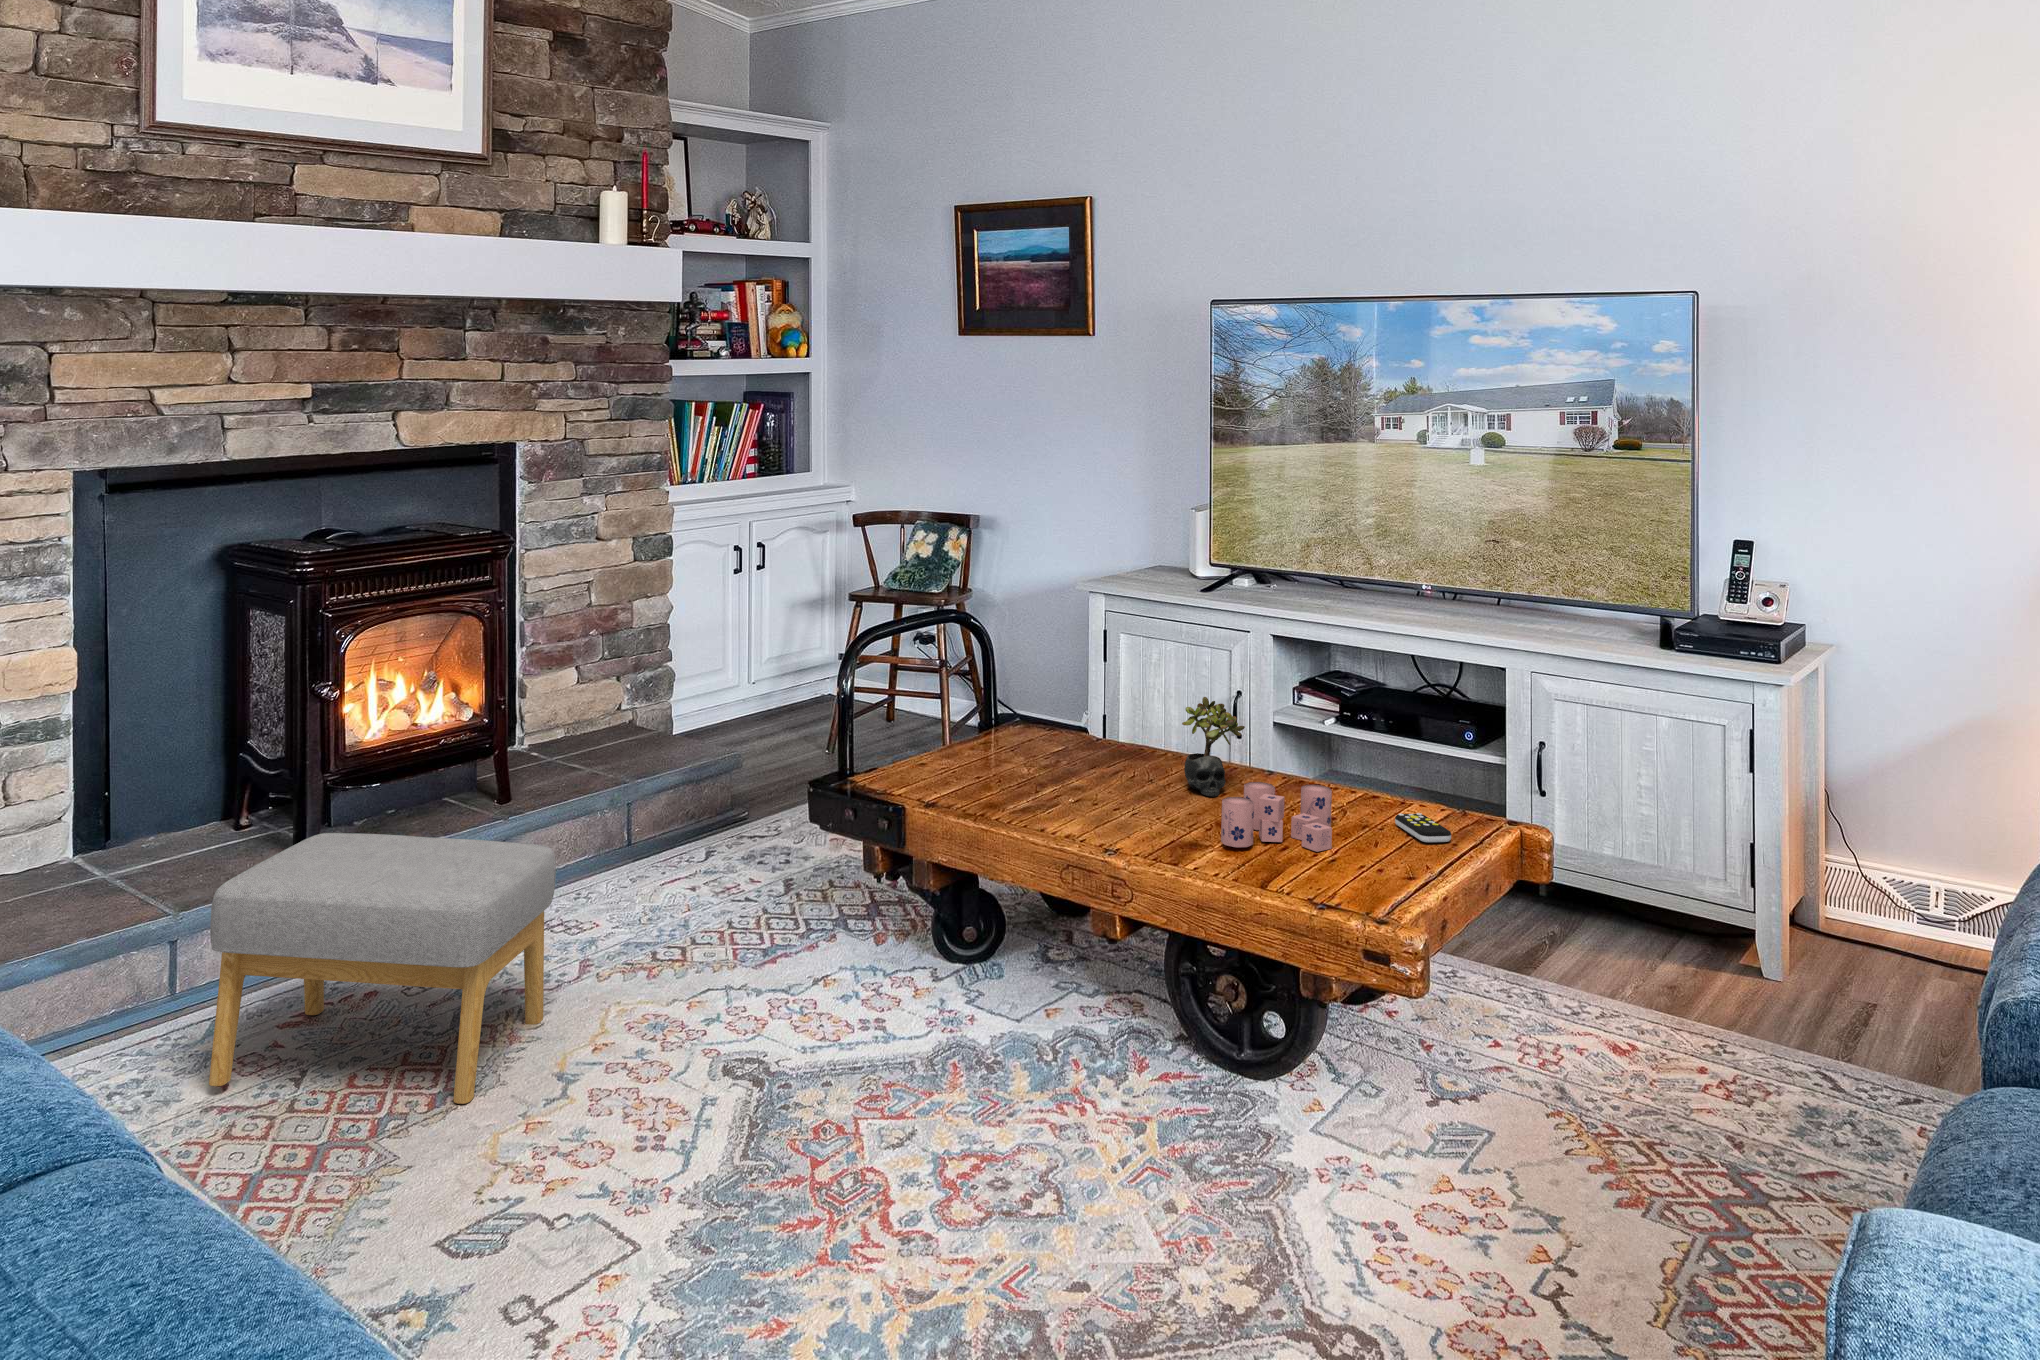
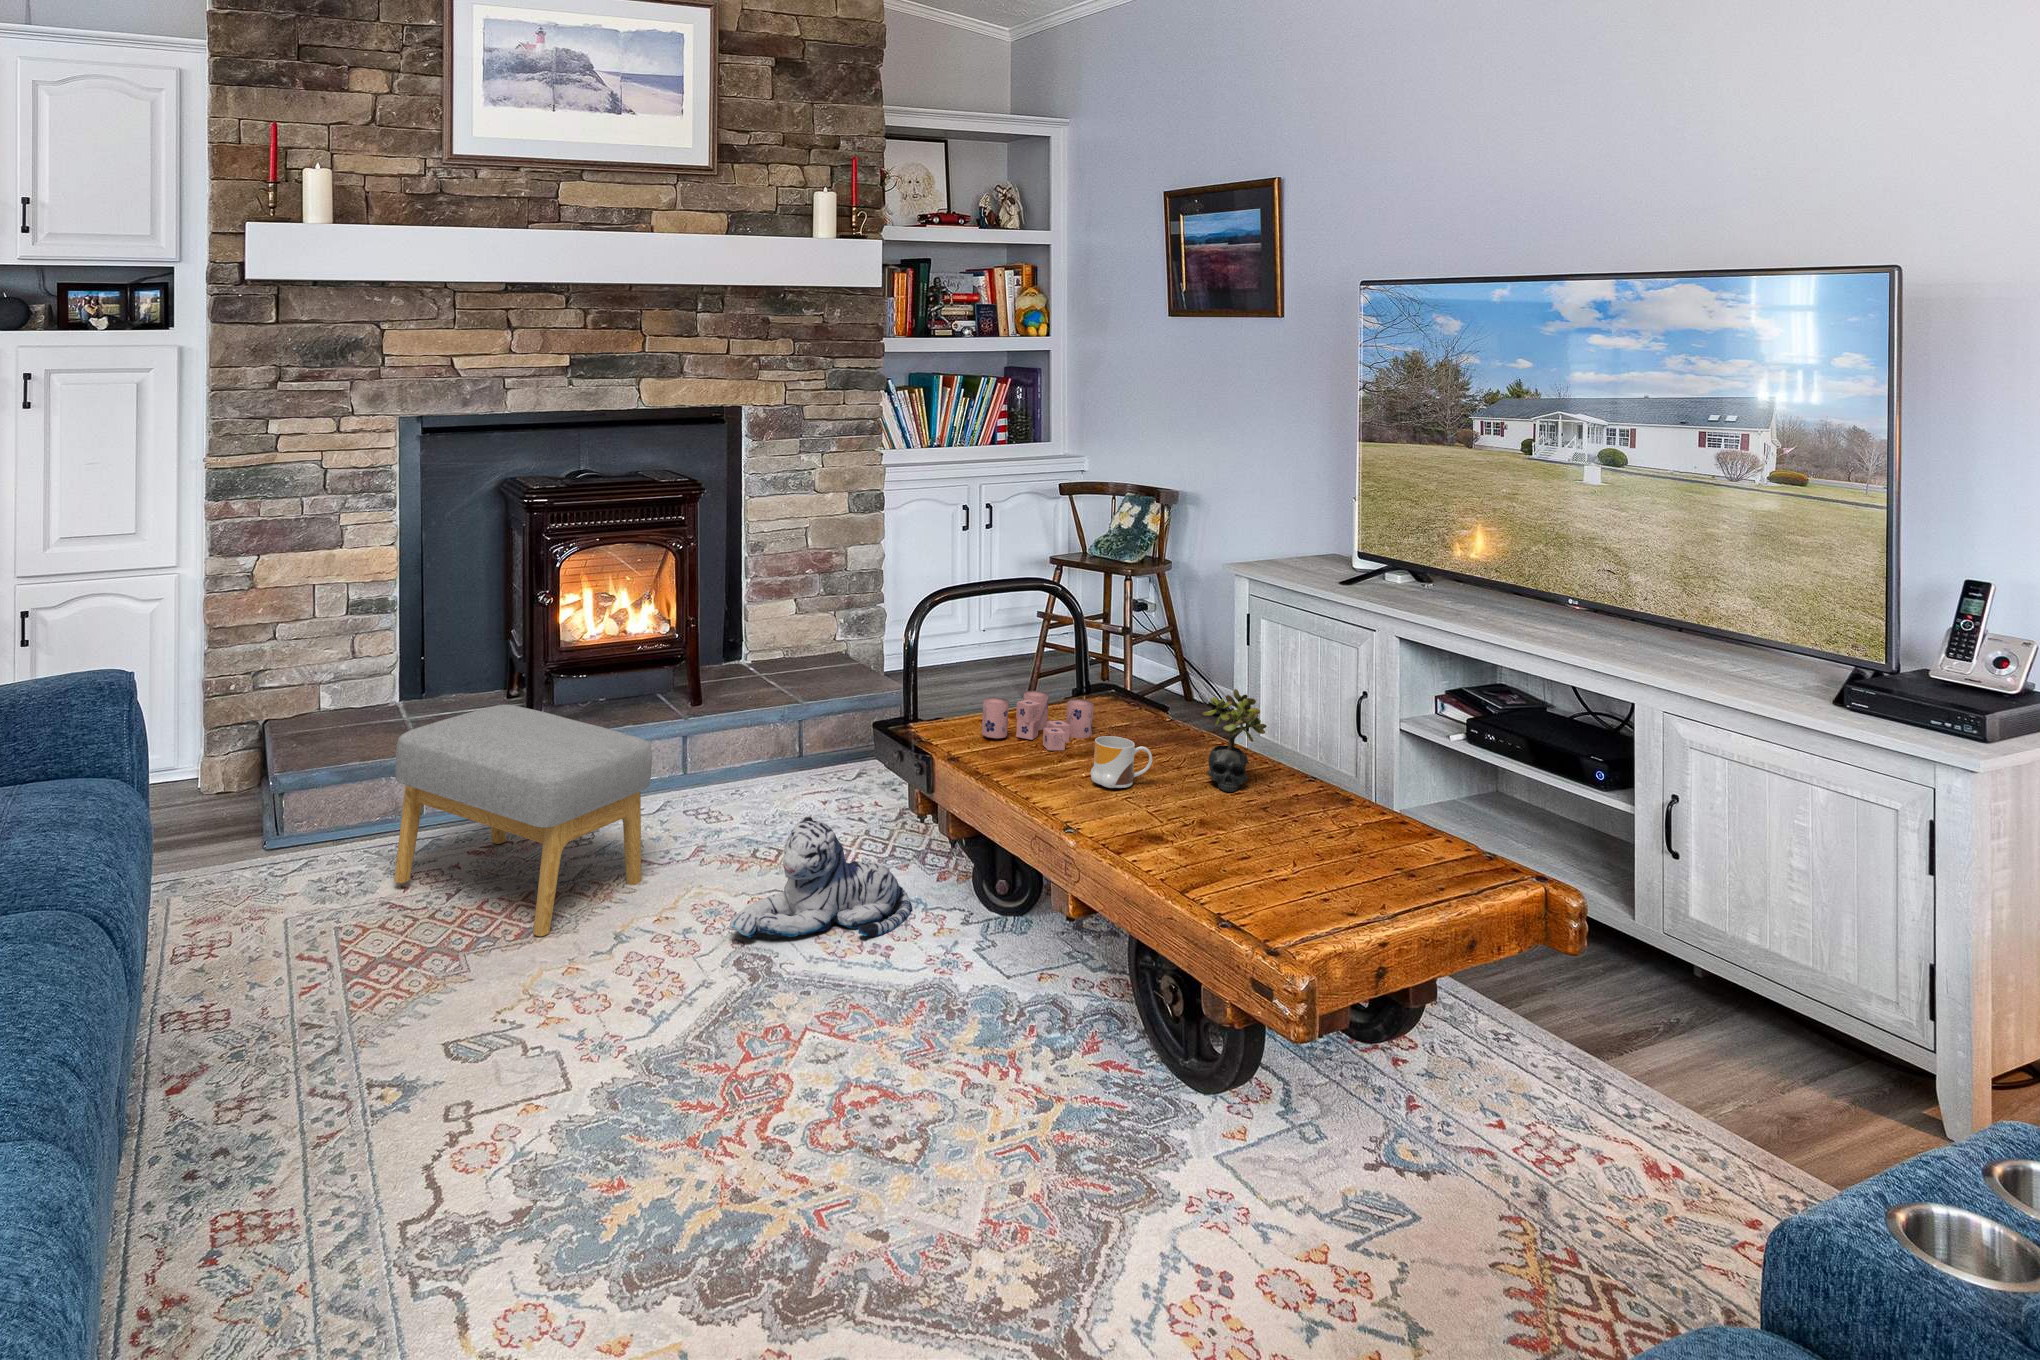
mug: none [1083,759,1142,811] -> present [1091,736,1152,788]
candle: present [1221,782,1332,852] -> present [982,691,1093,750]
remote control: present [1395,813,1451,842] -> none [1395,844,1444,884]
plush toy: none [702,898,879,1047] -> present [730,816,912,937]

